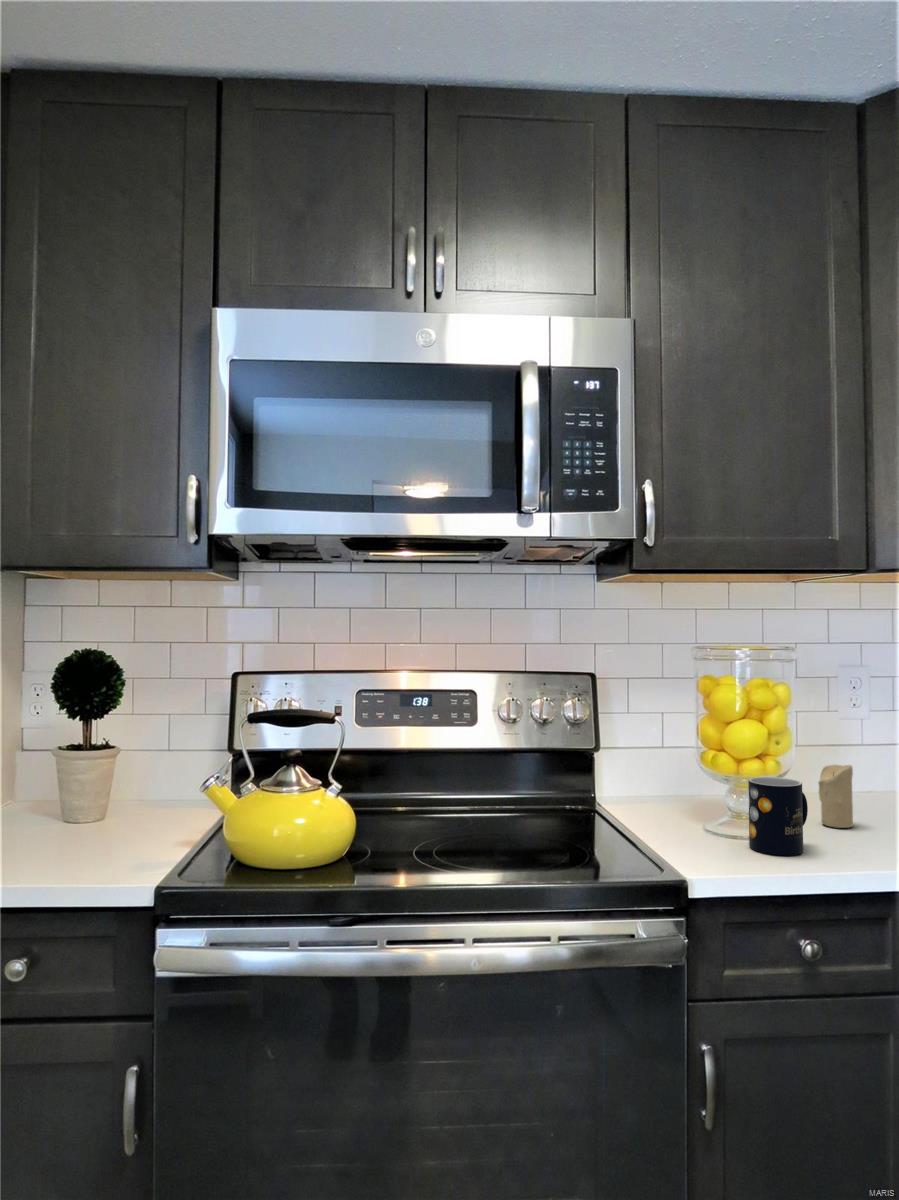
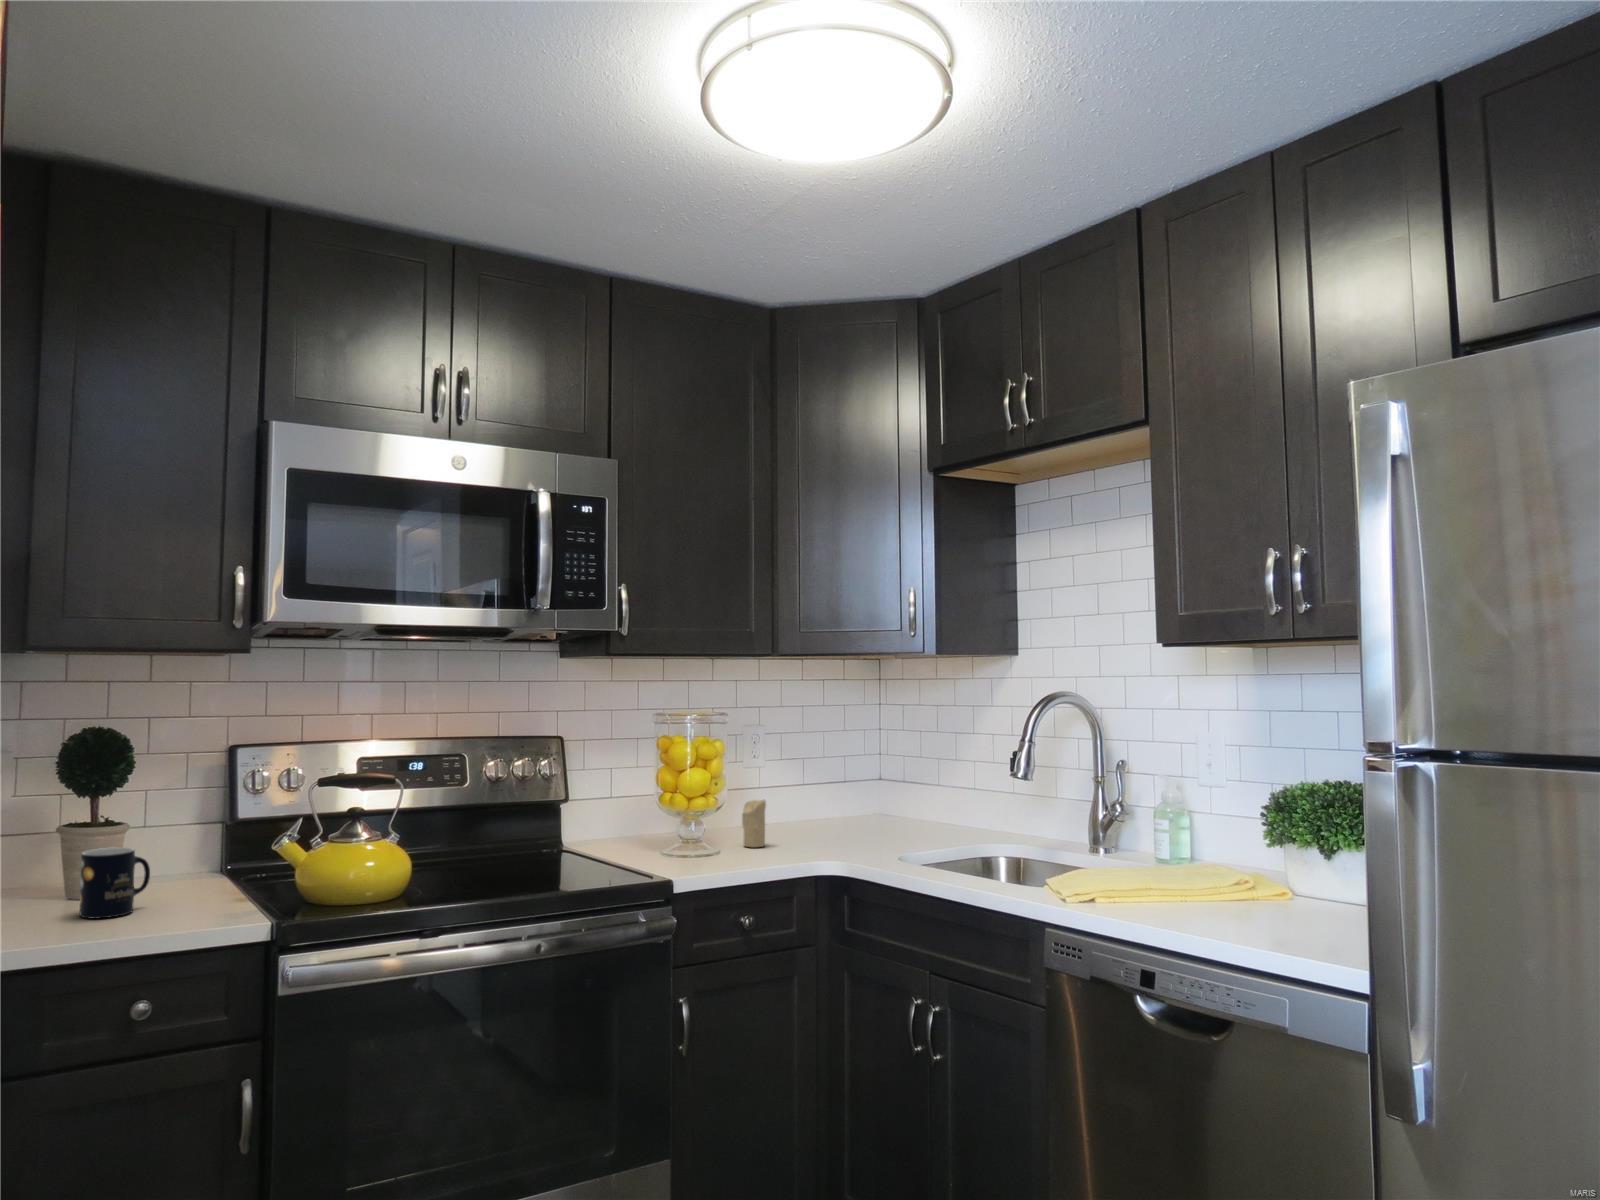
mug: present [748,777,808,855] -> present [80,847,150,918]

